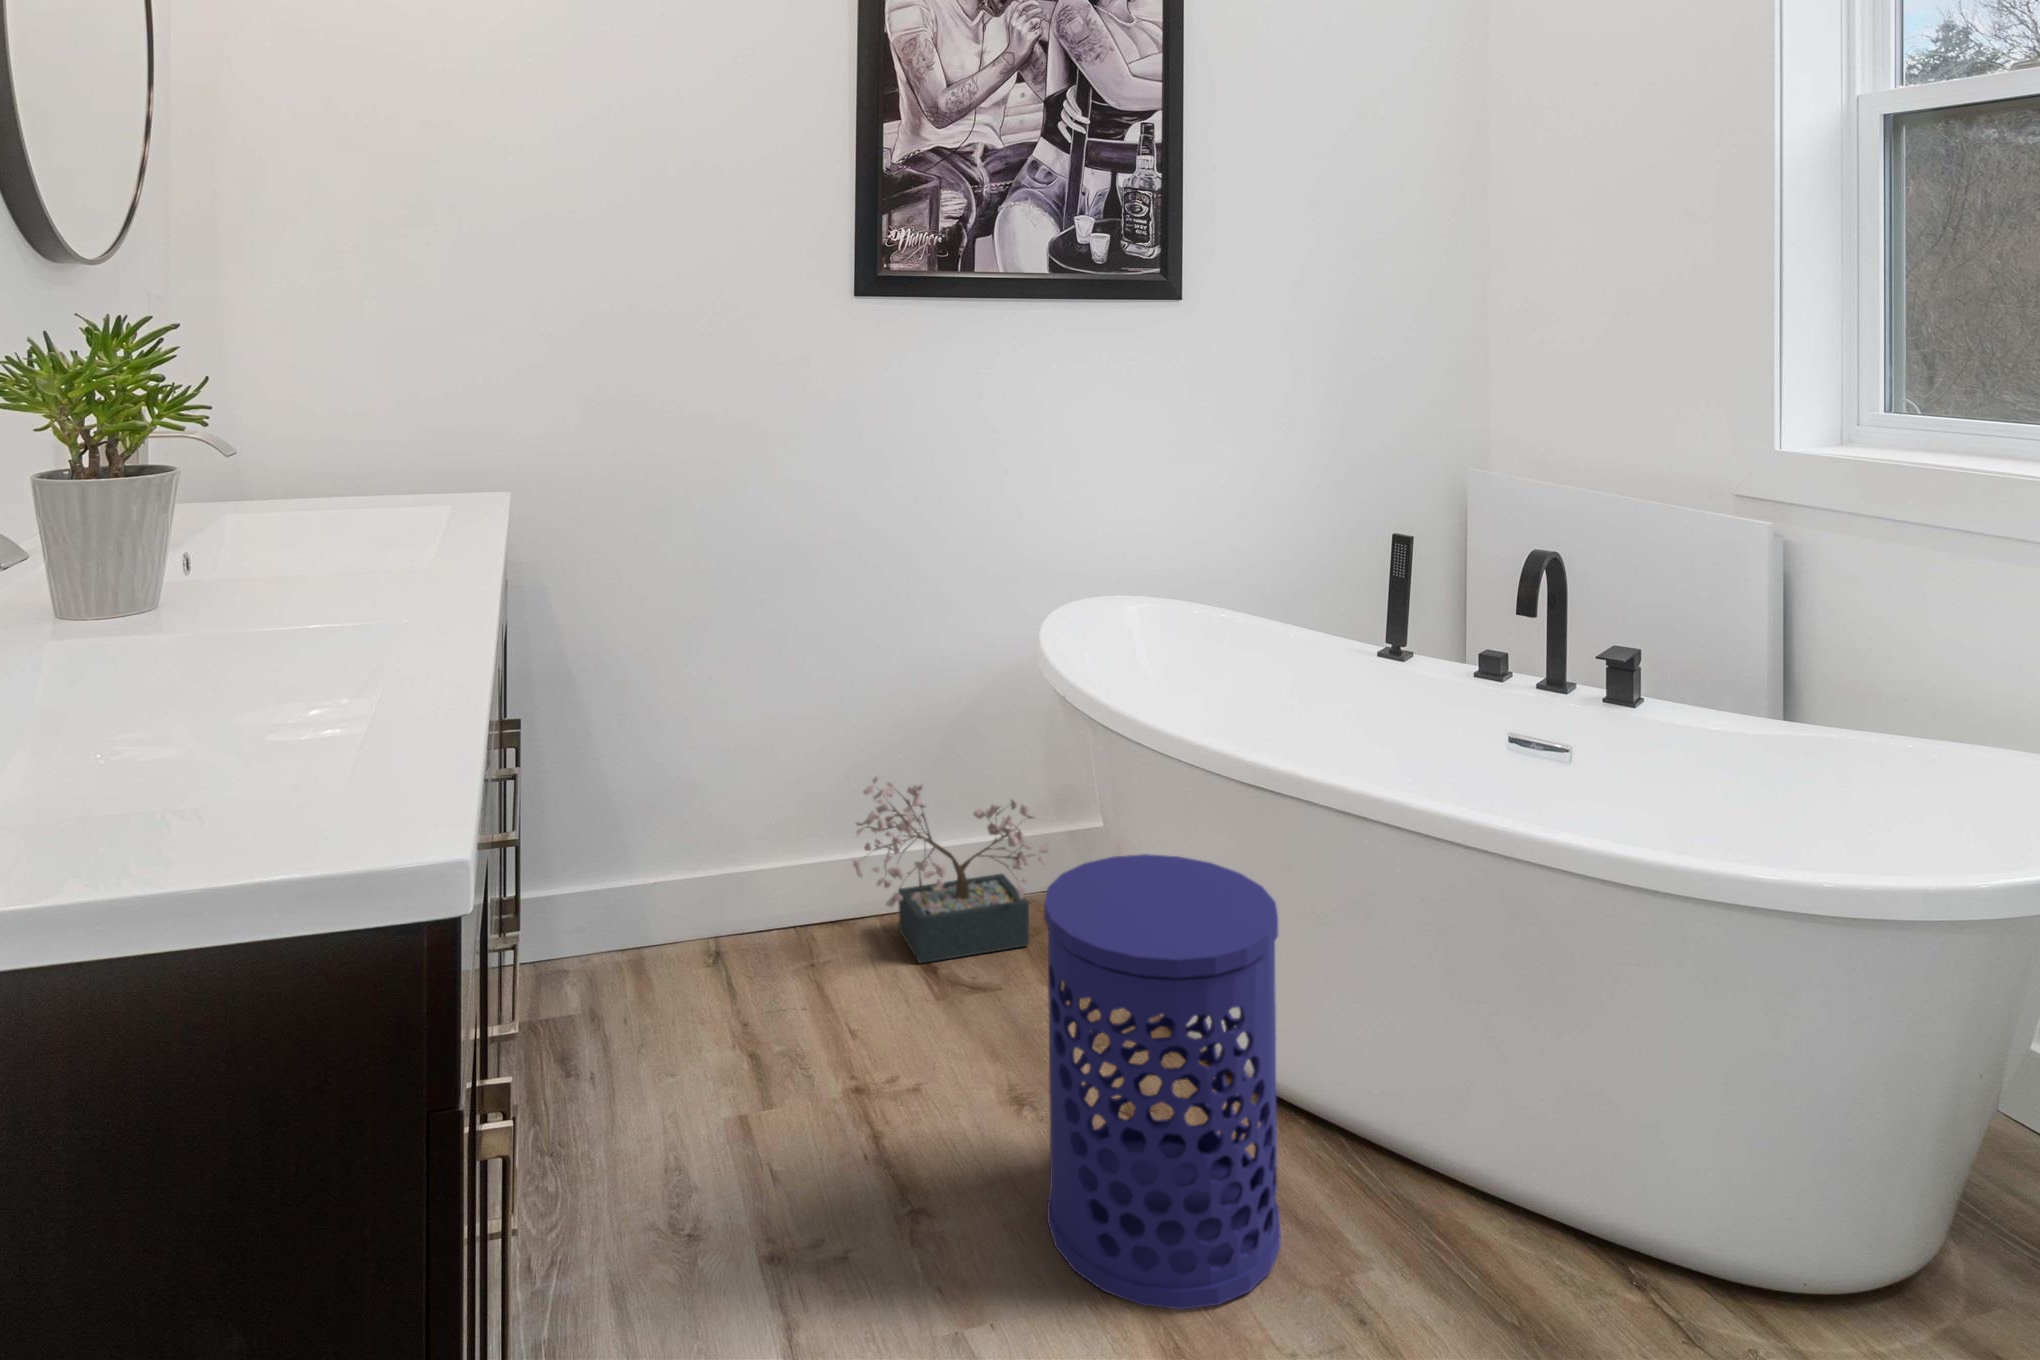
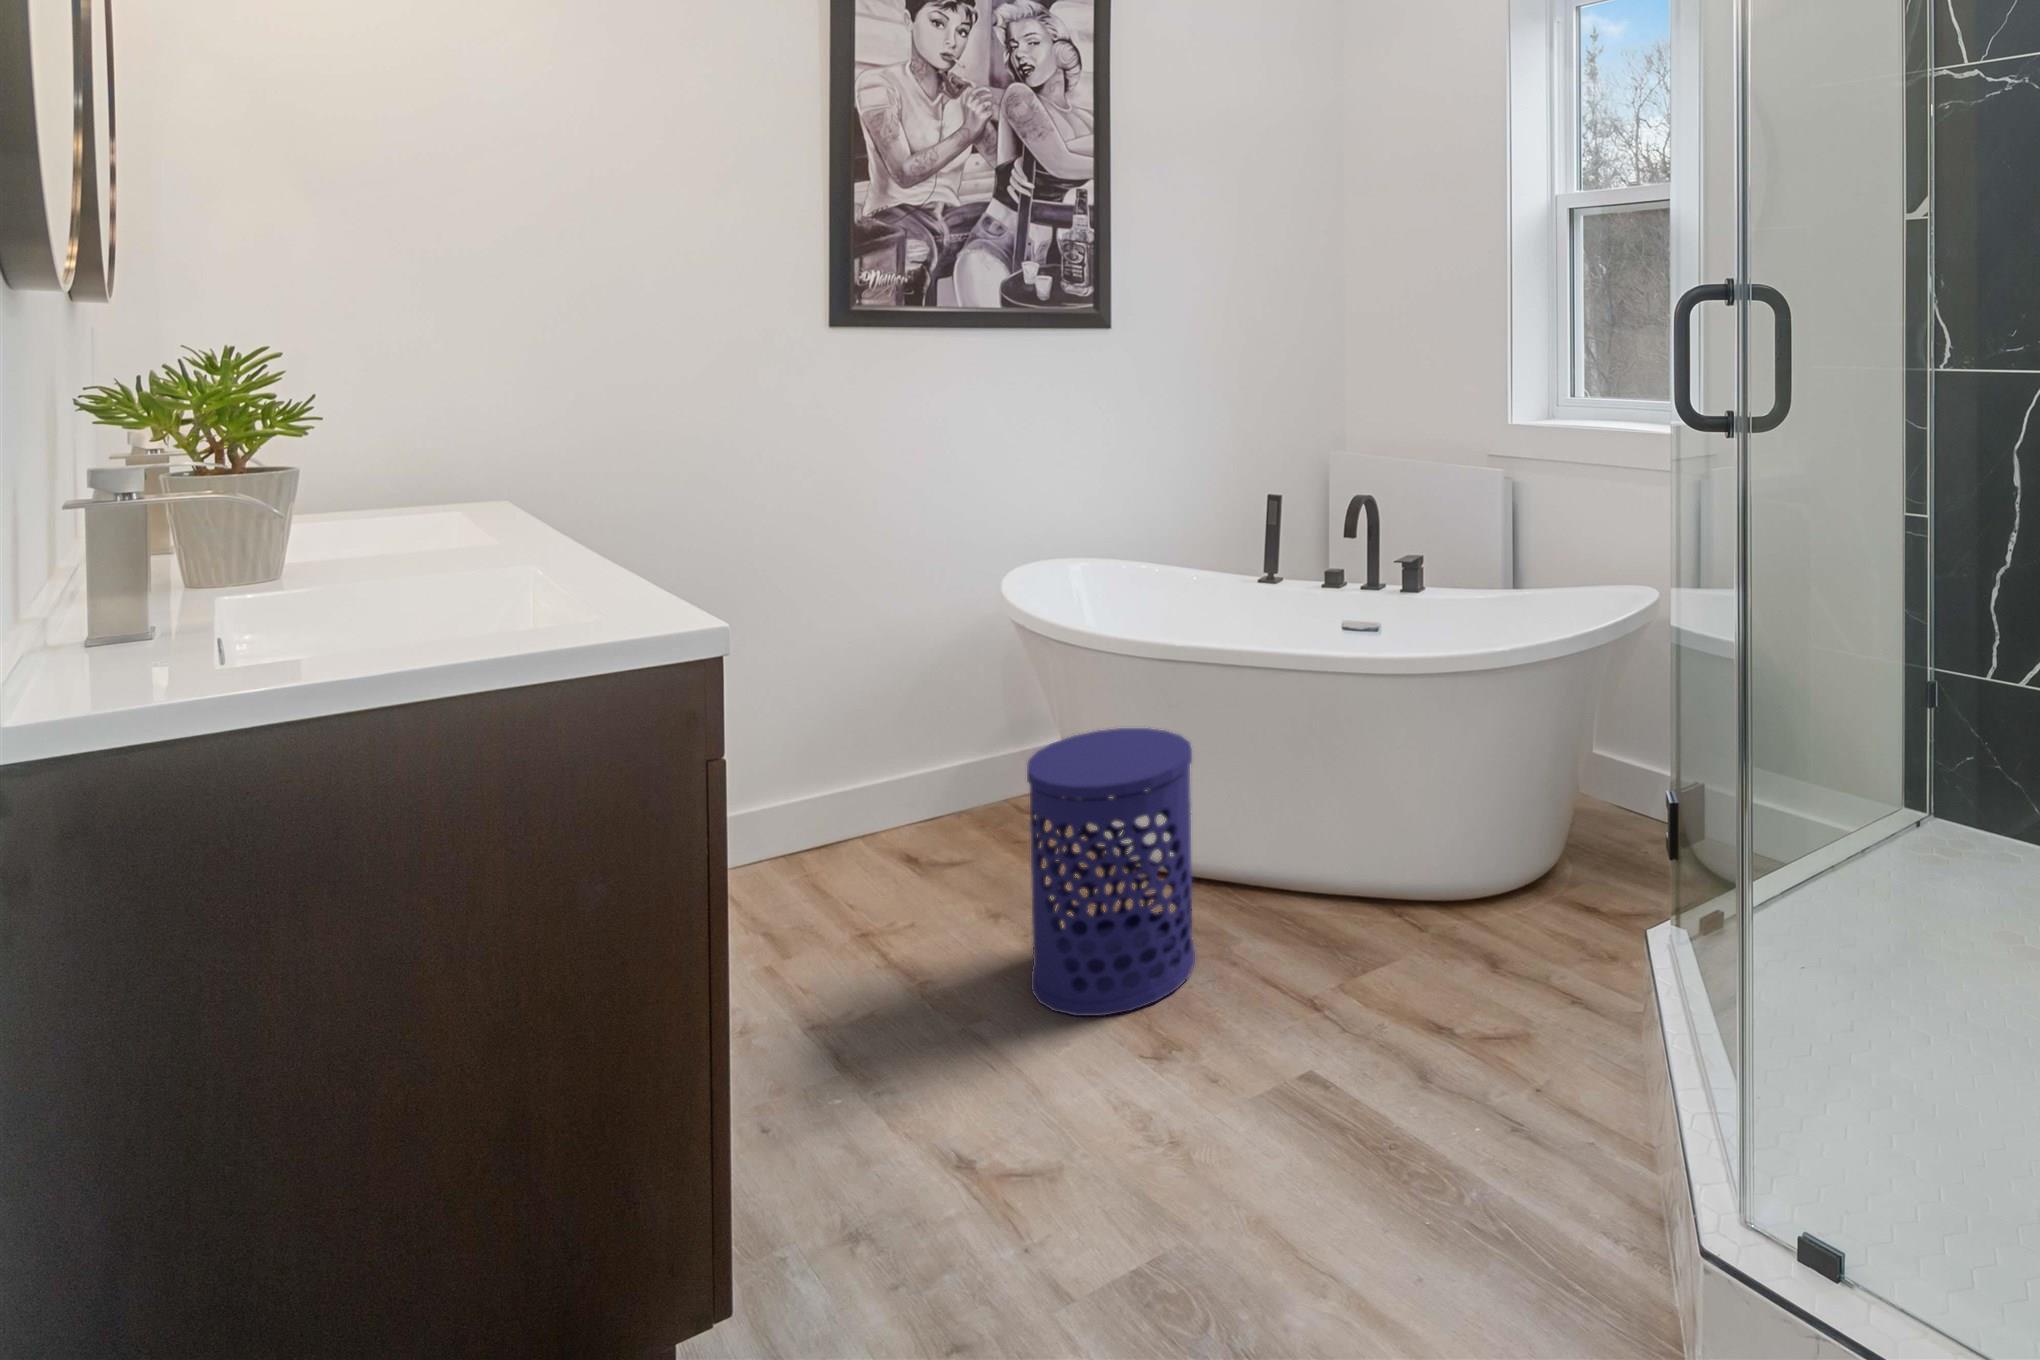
decorative plant: present [853,777,1049,963] -> none [837,723,1009,864]

